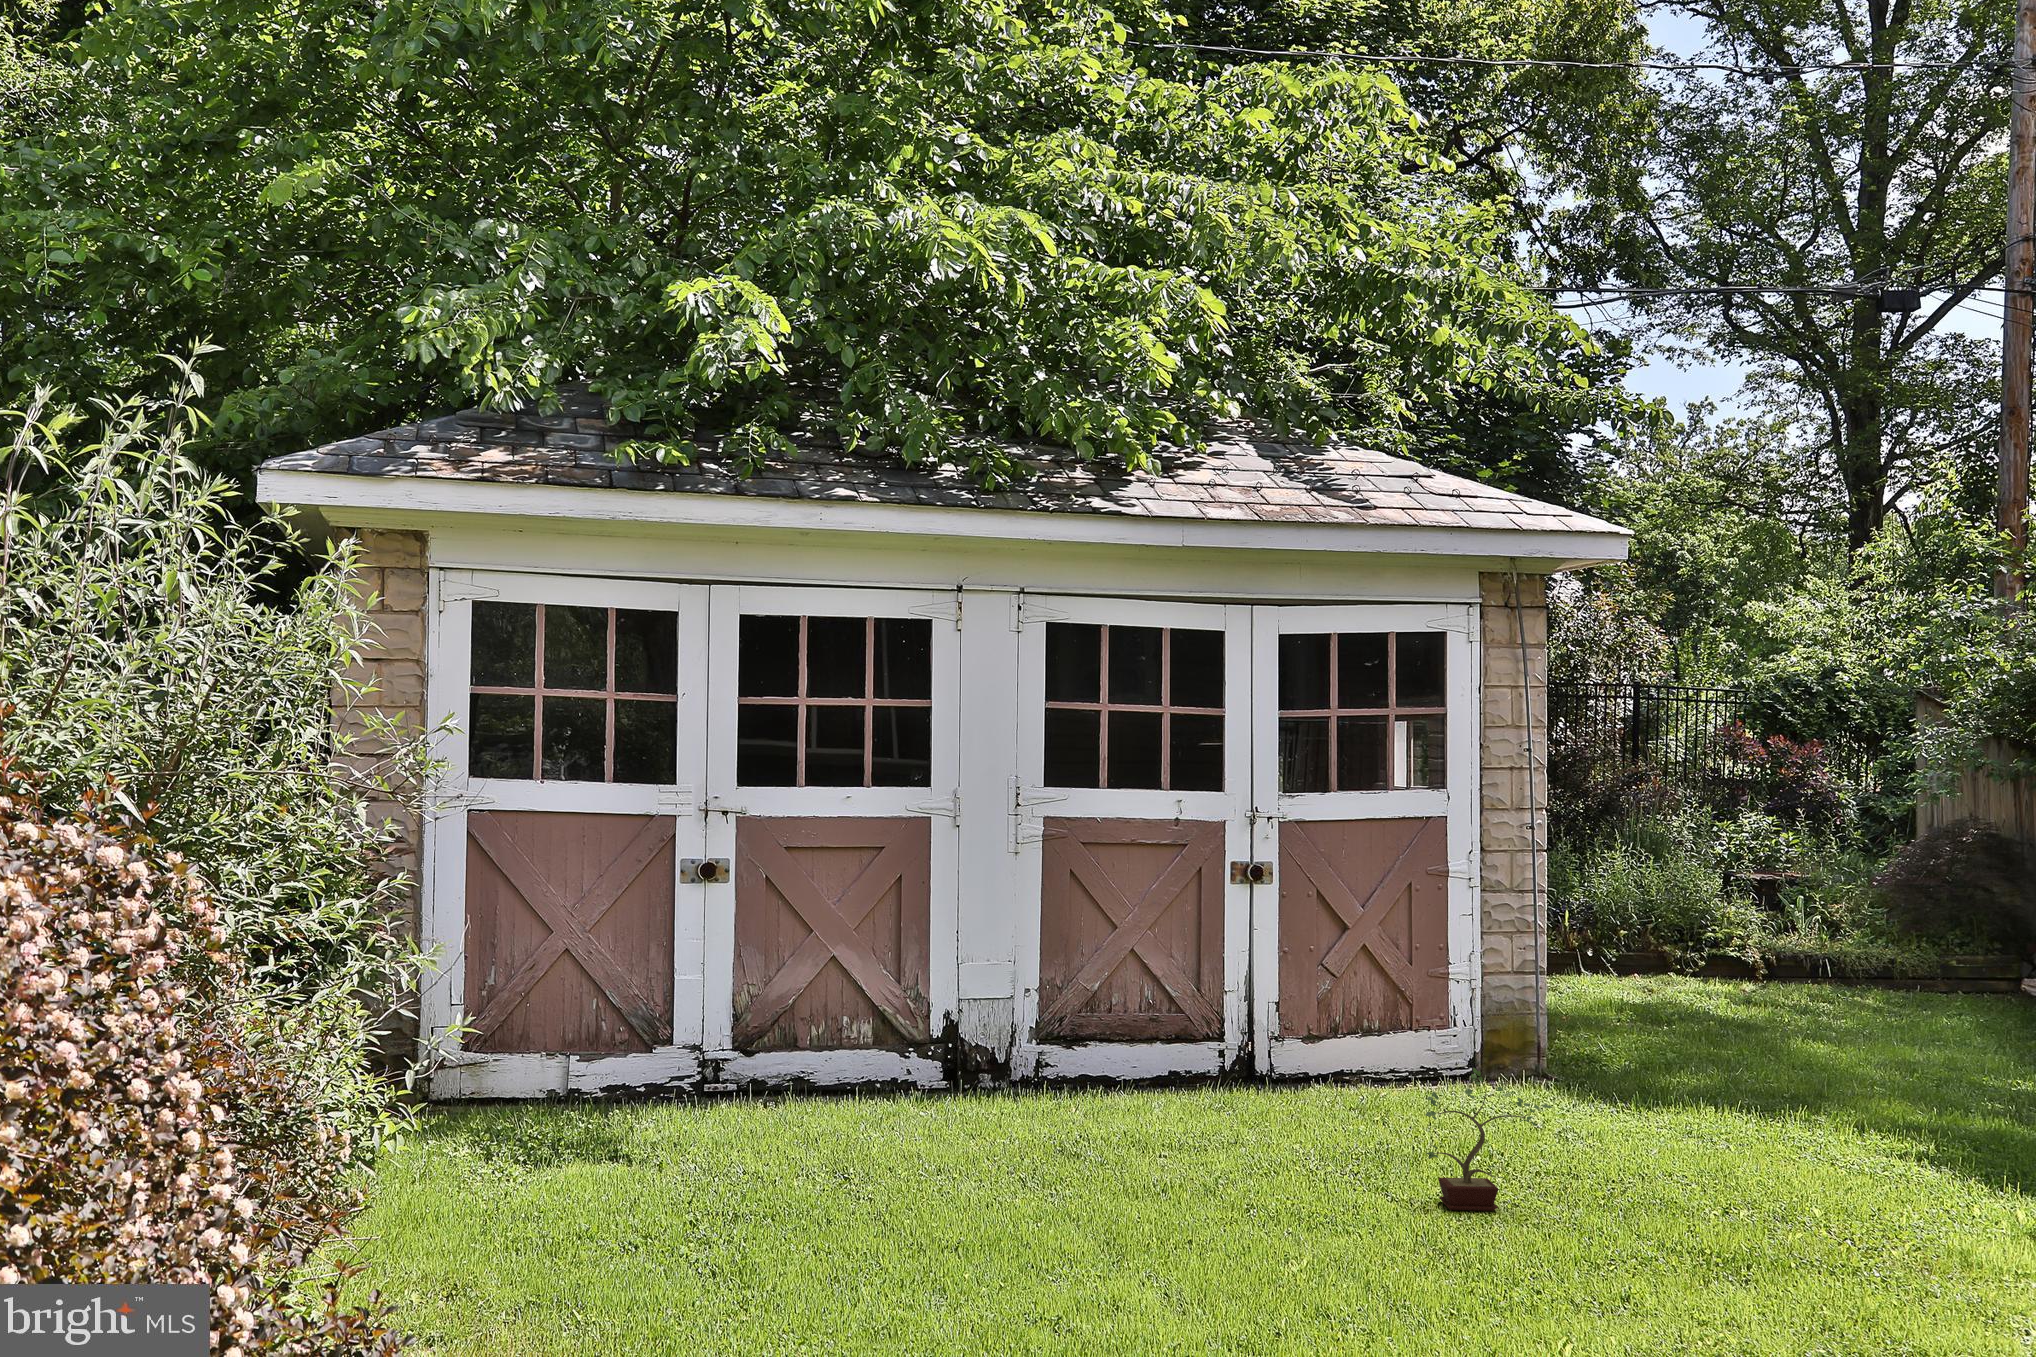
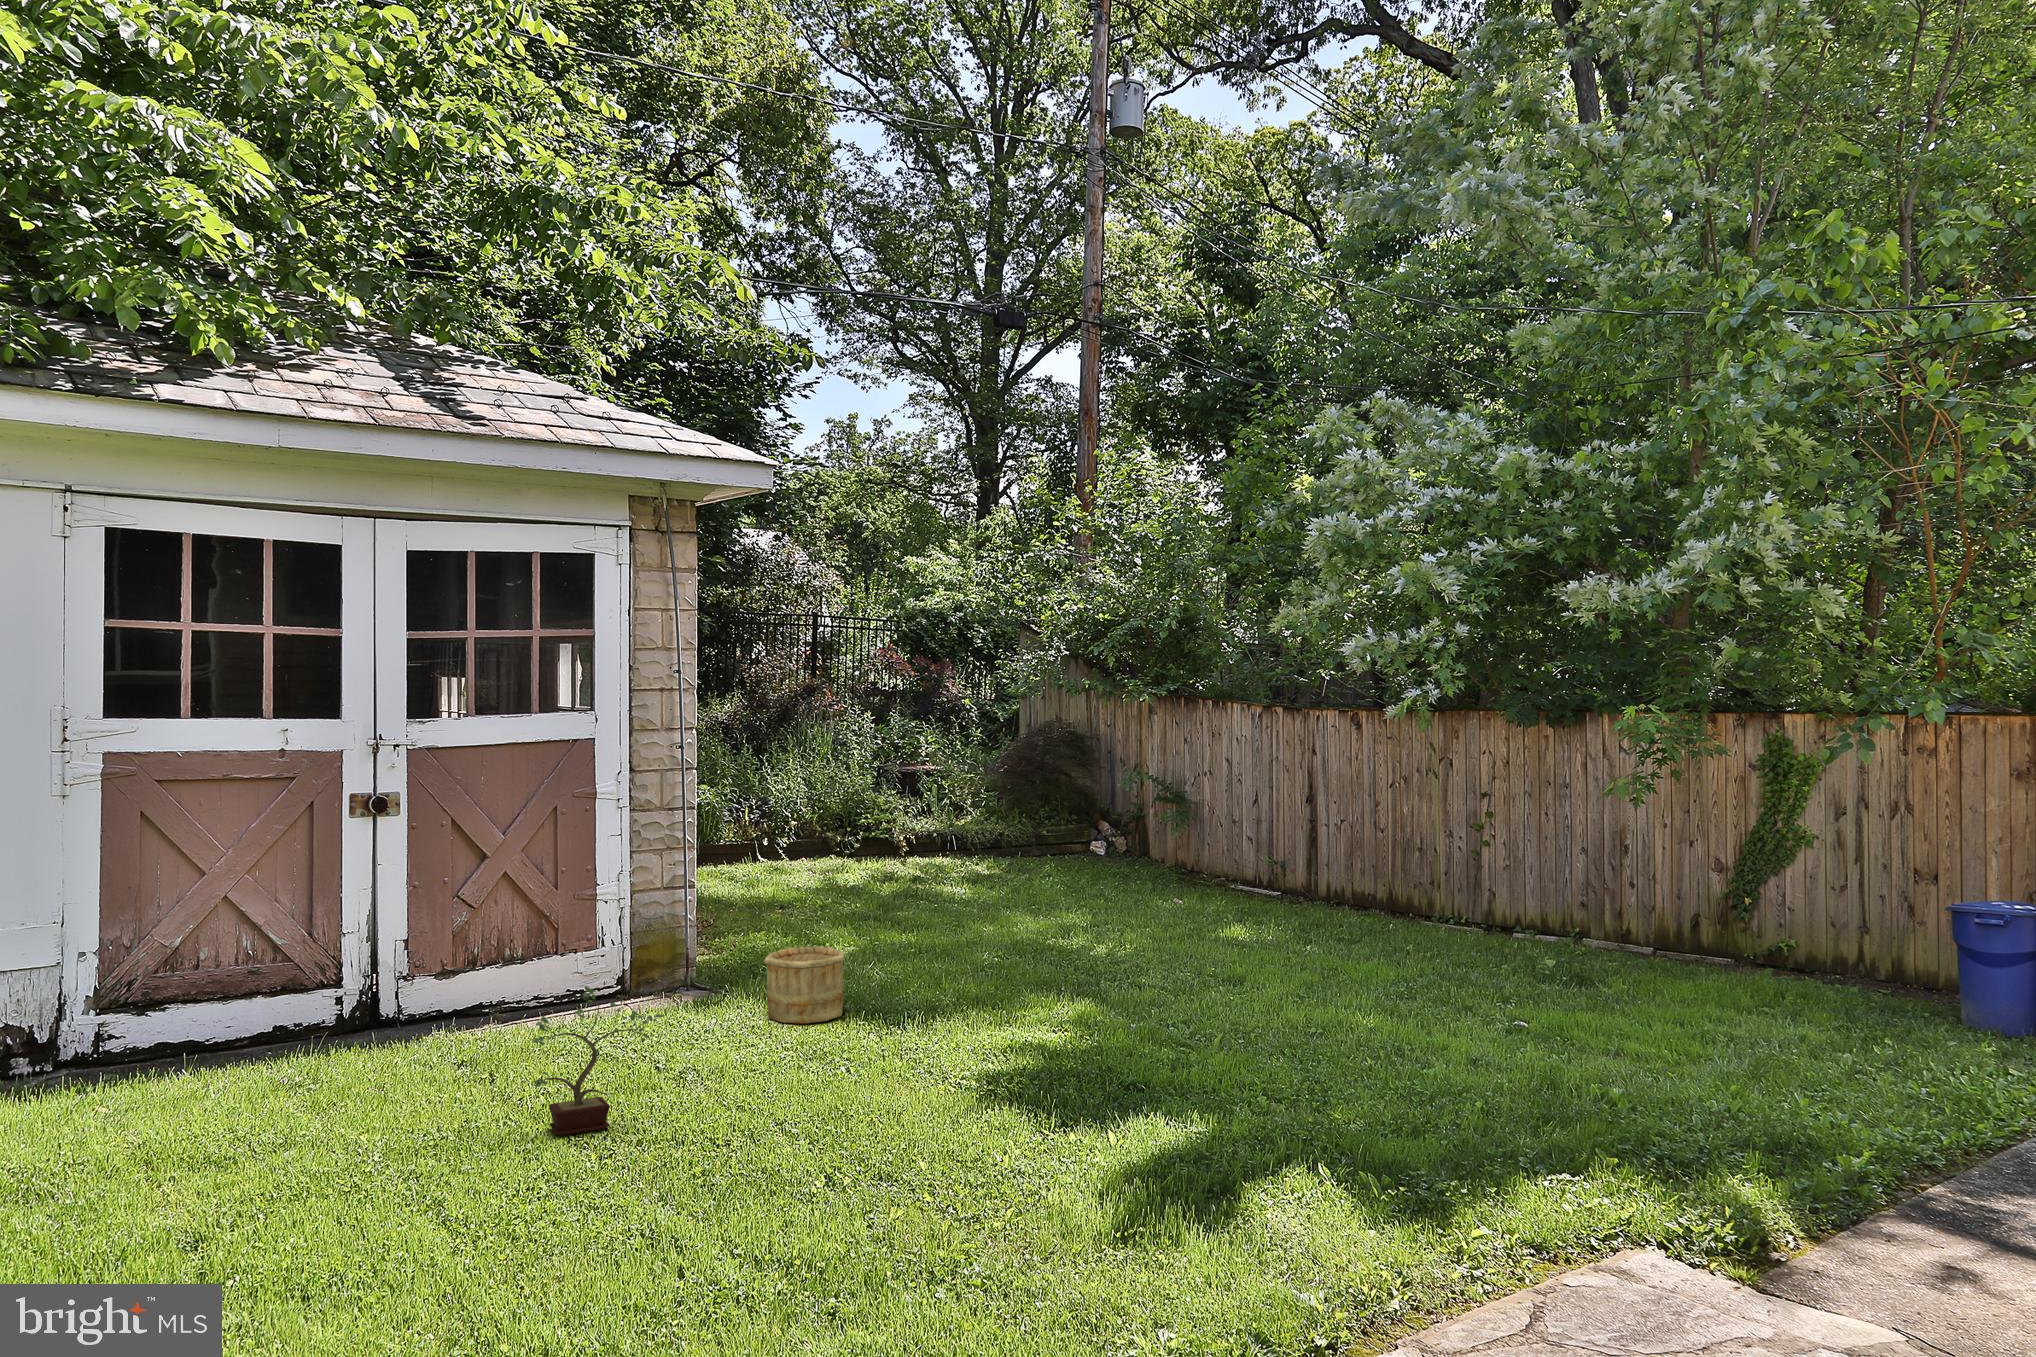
wooden bucket: none [1636,1052,1729,1136] -> present [764,946,845,1024]

